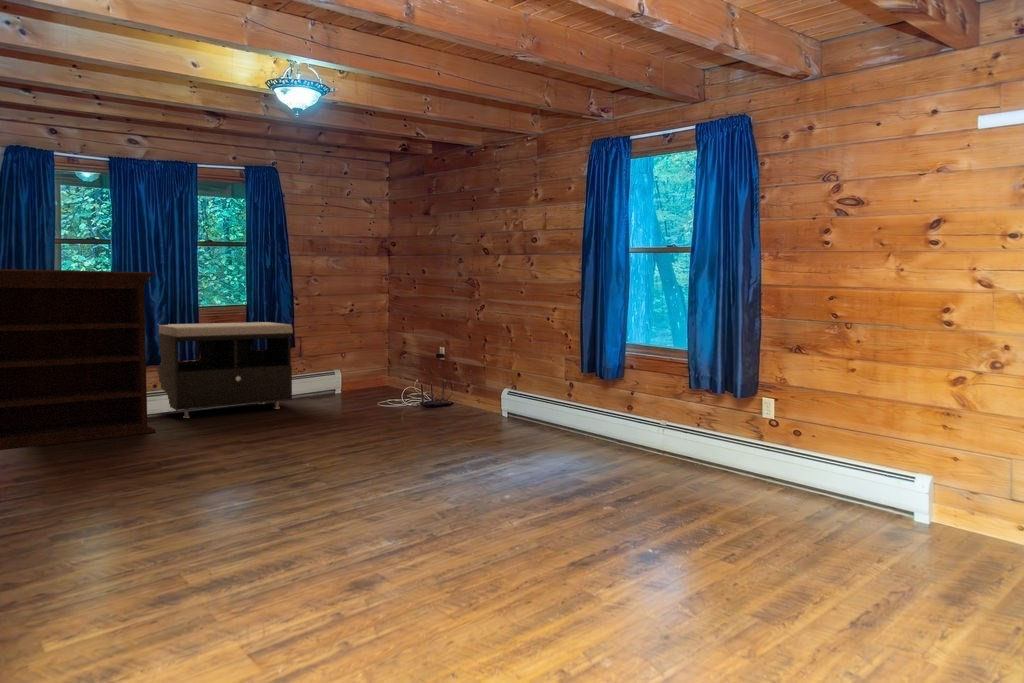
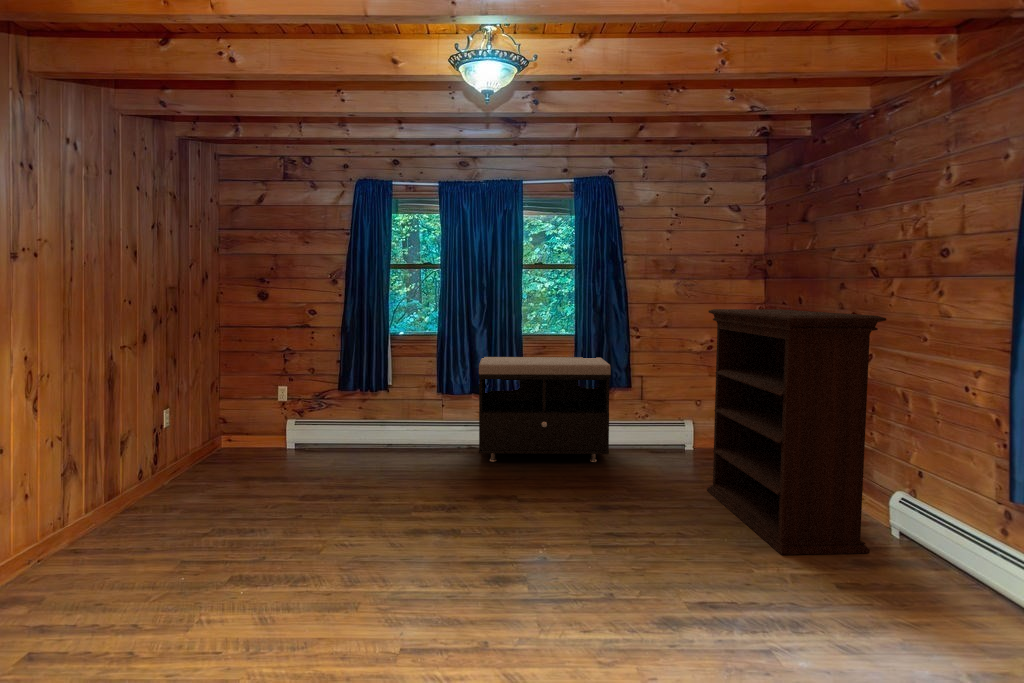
bookshelf: present [0,269,156,450] -> present [707,309,886,555]

